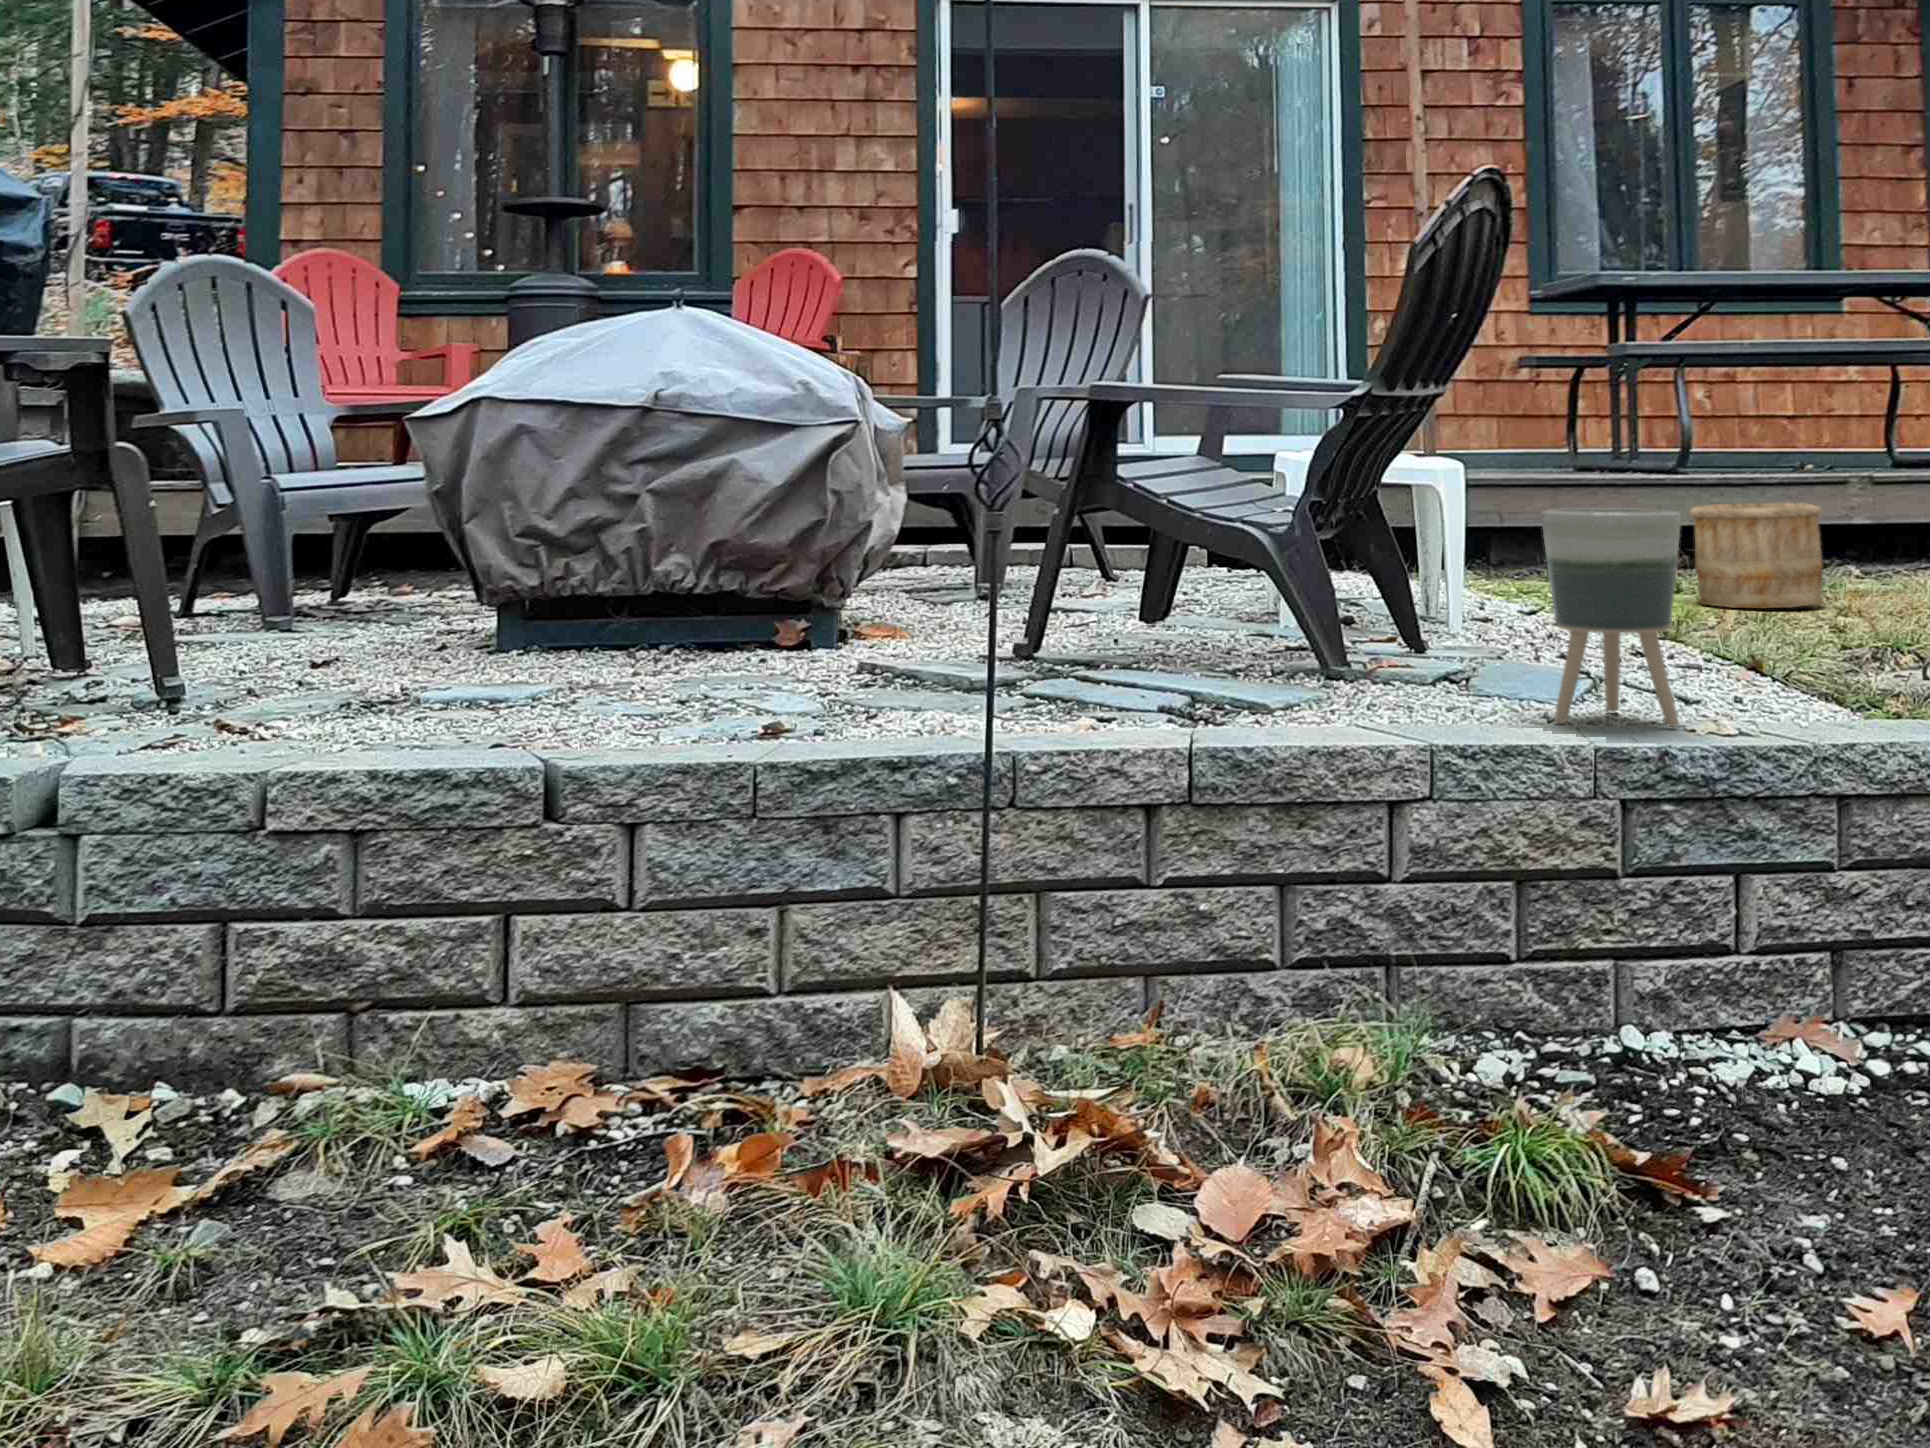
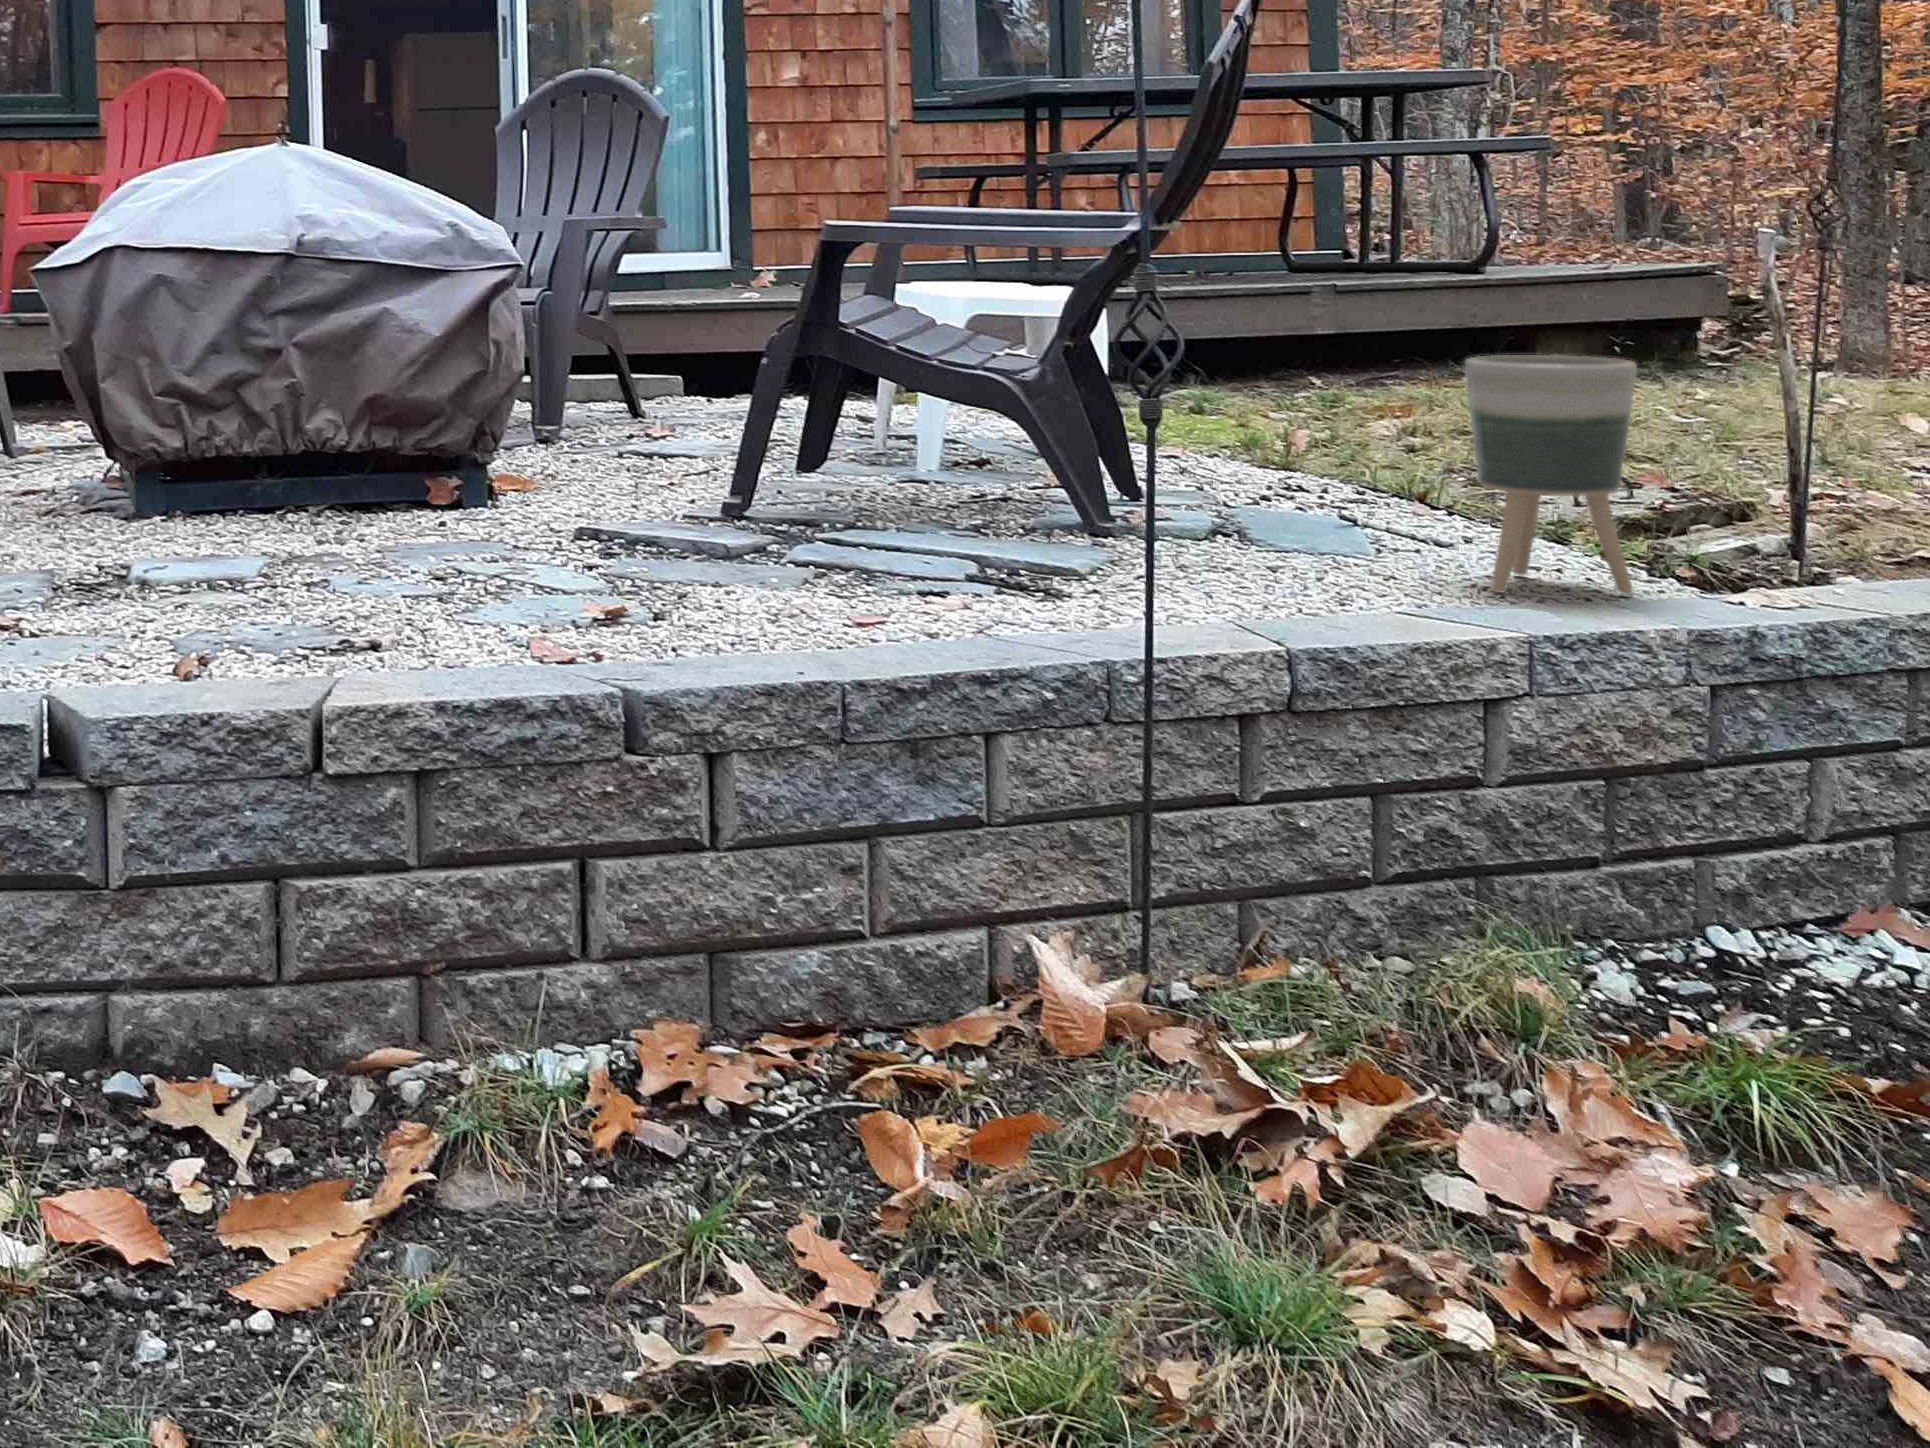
wooden bucket: present [1690,503,1822,608] -> none [1297,317,1454,432]

